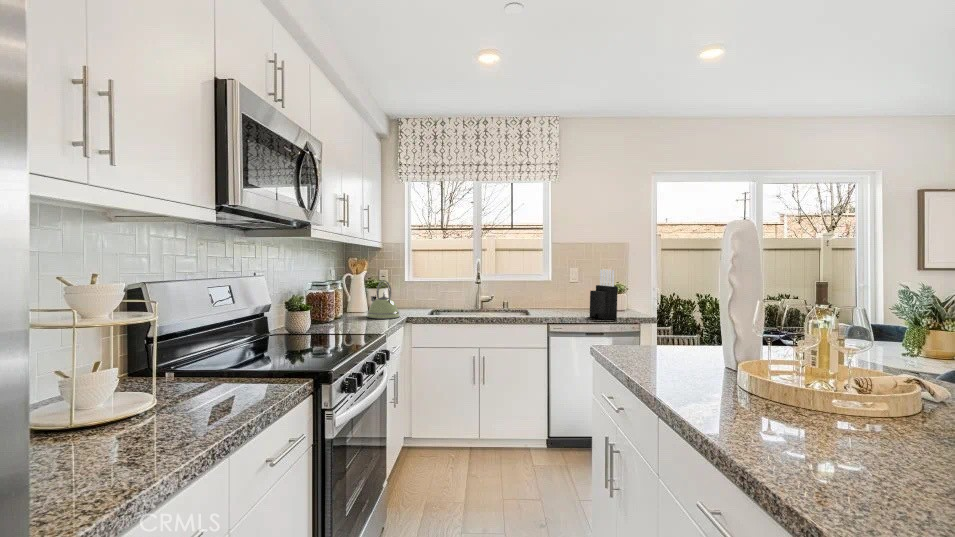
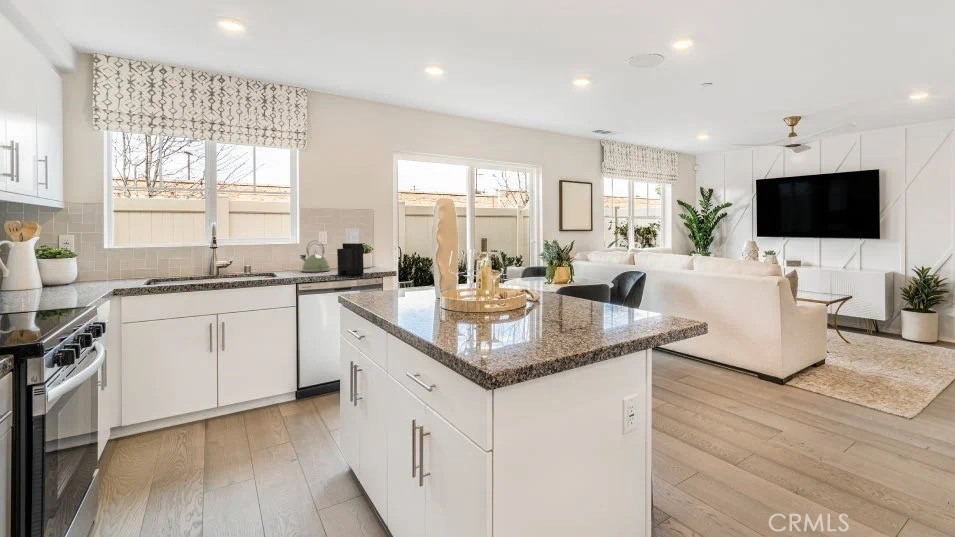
kettle: present [367,280,400,319] -> present [300,241,330,272]

